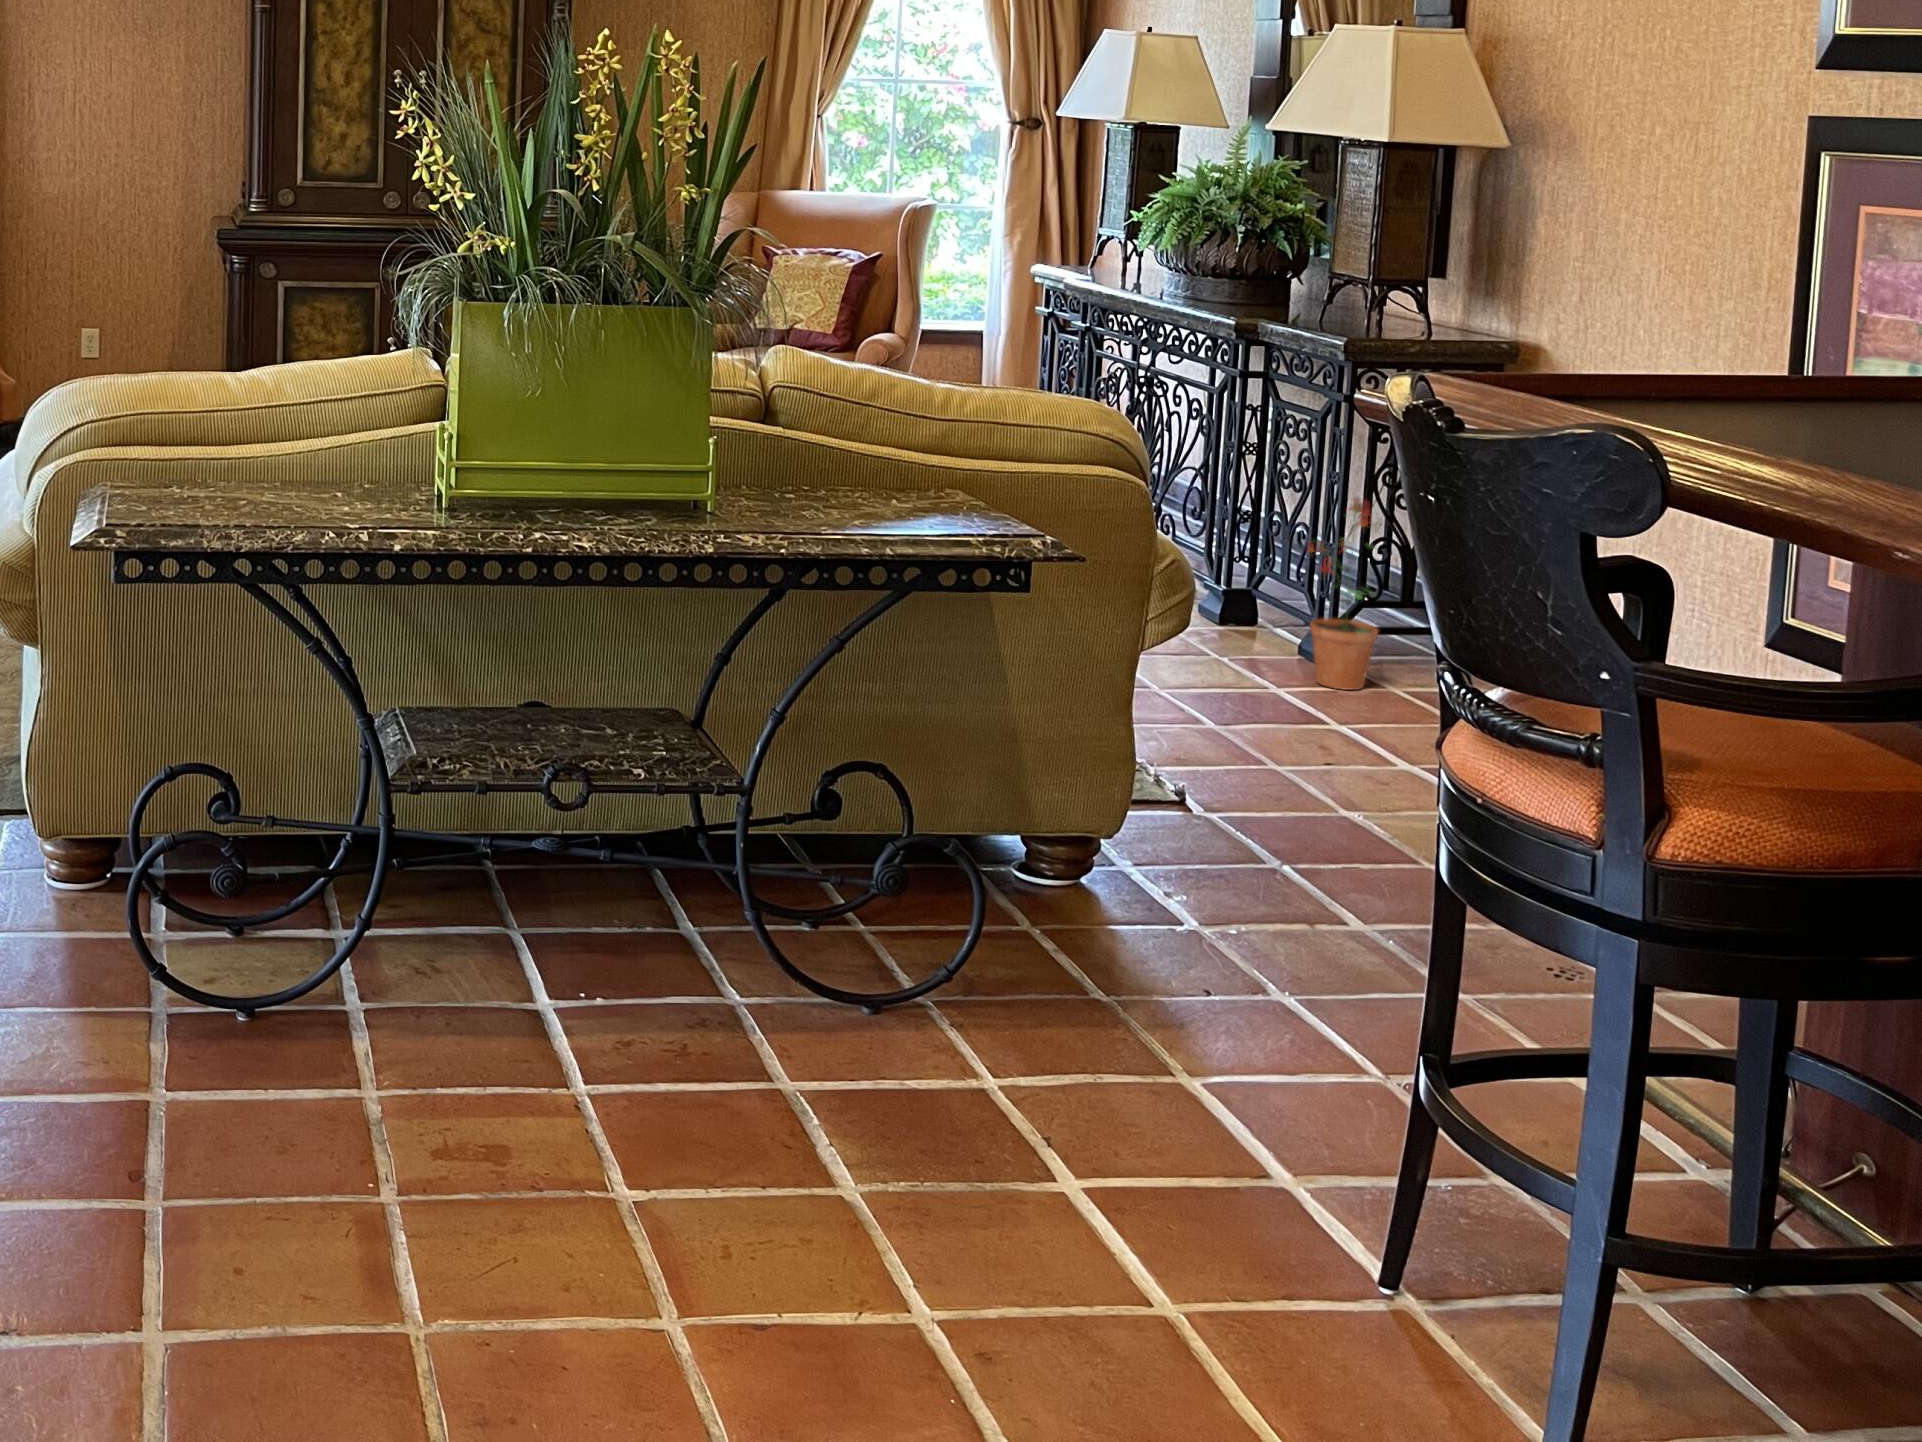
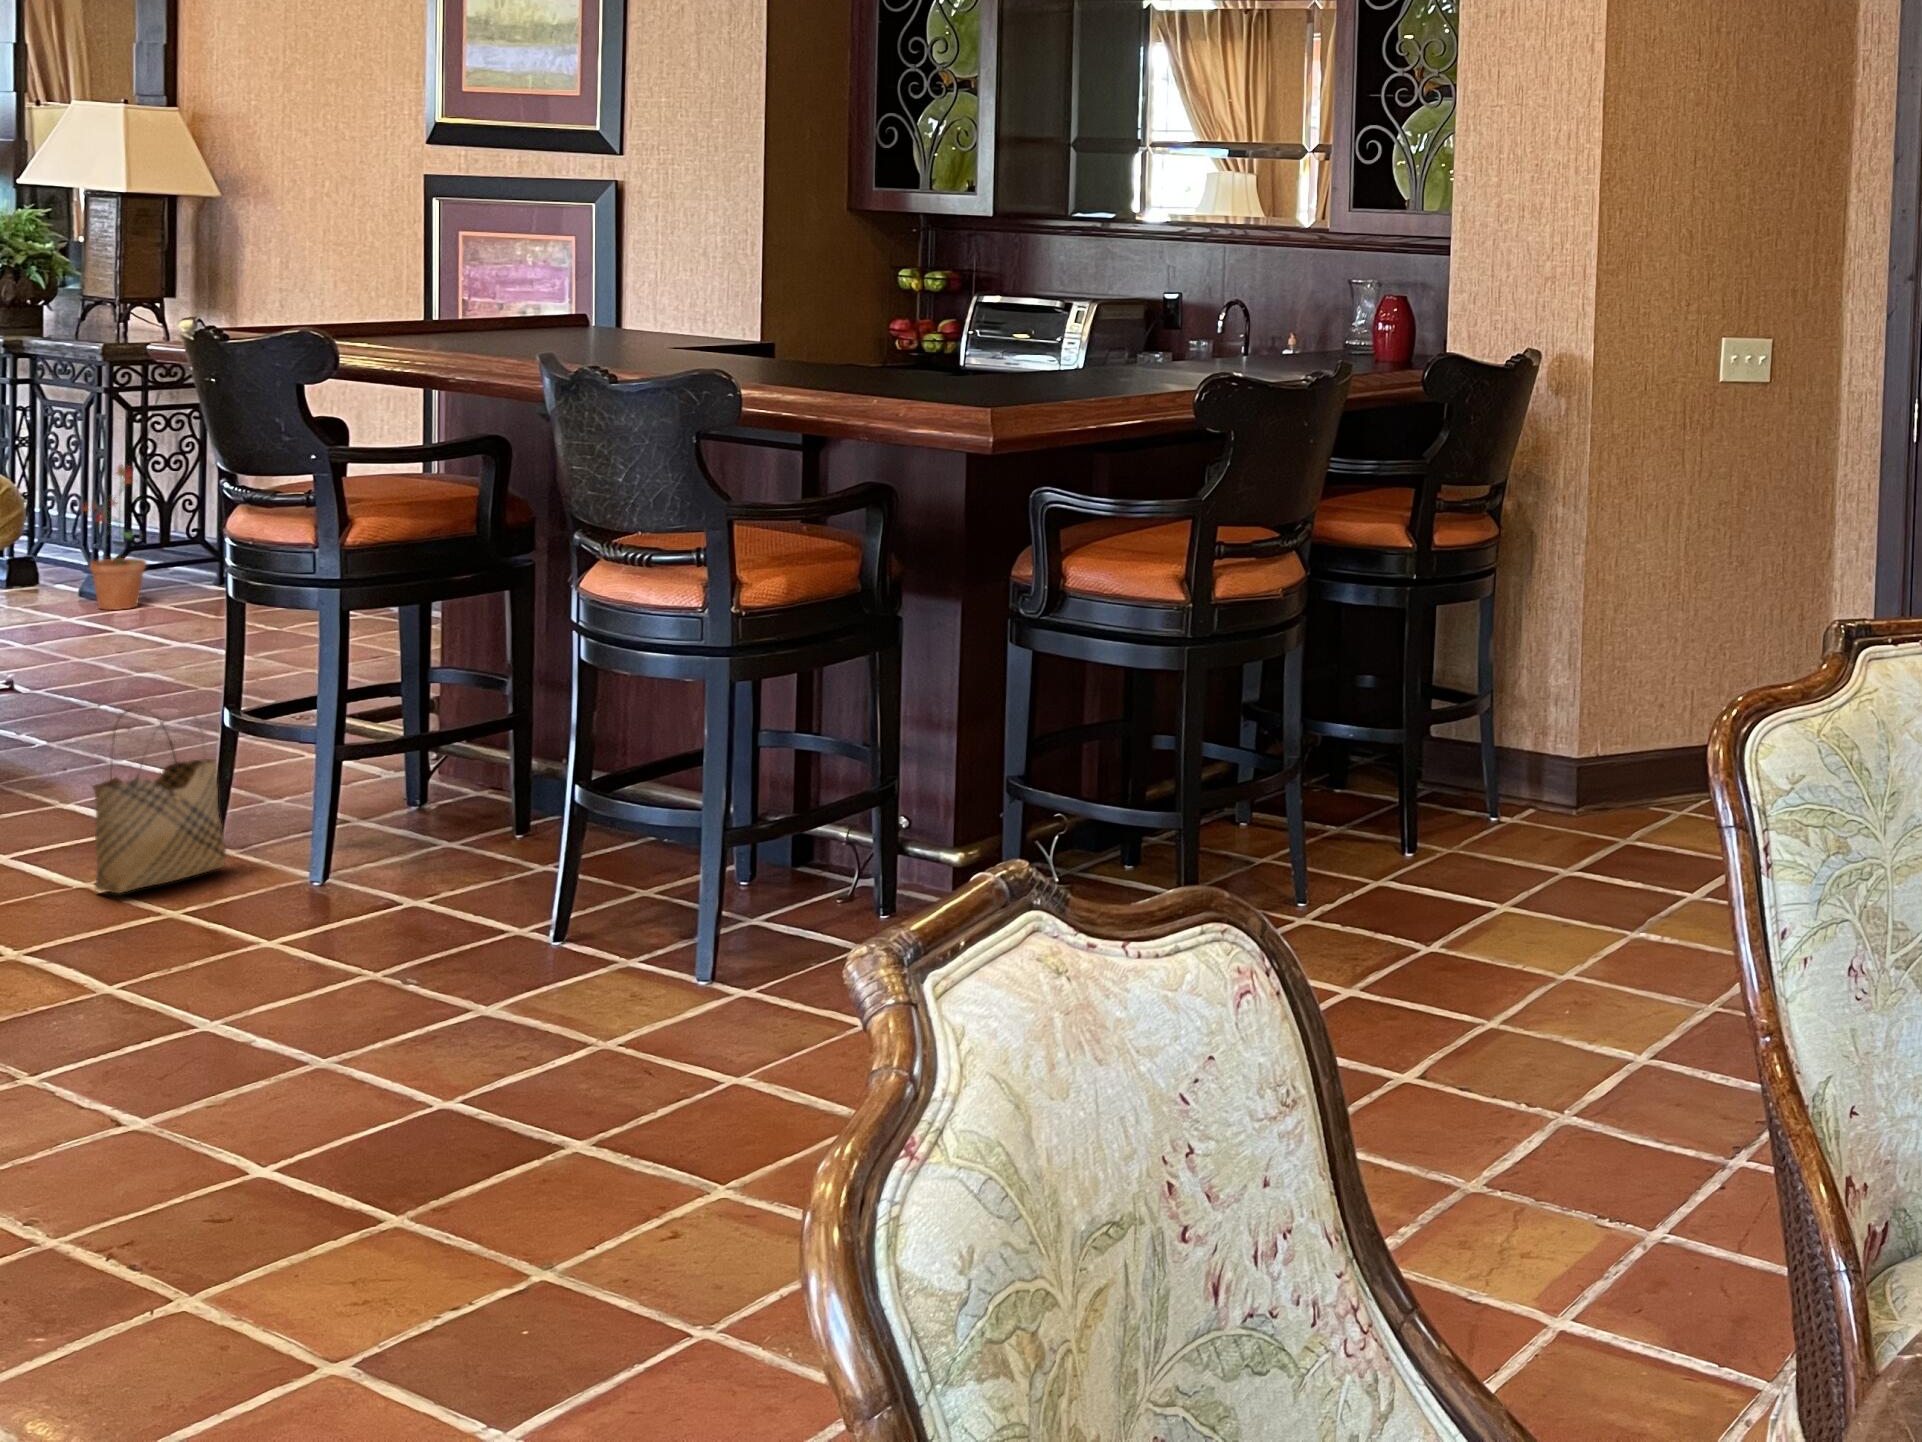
woven basket: none [1210,1031,1428,1369] -> present [93,706,226,893]

